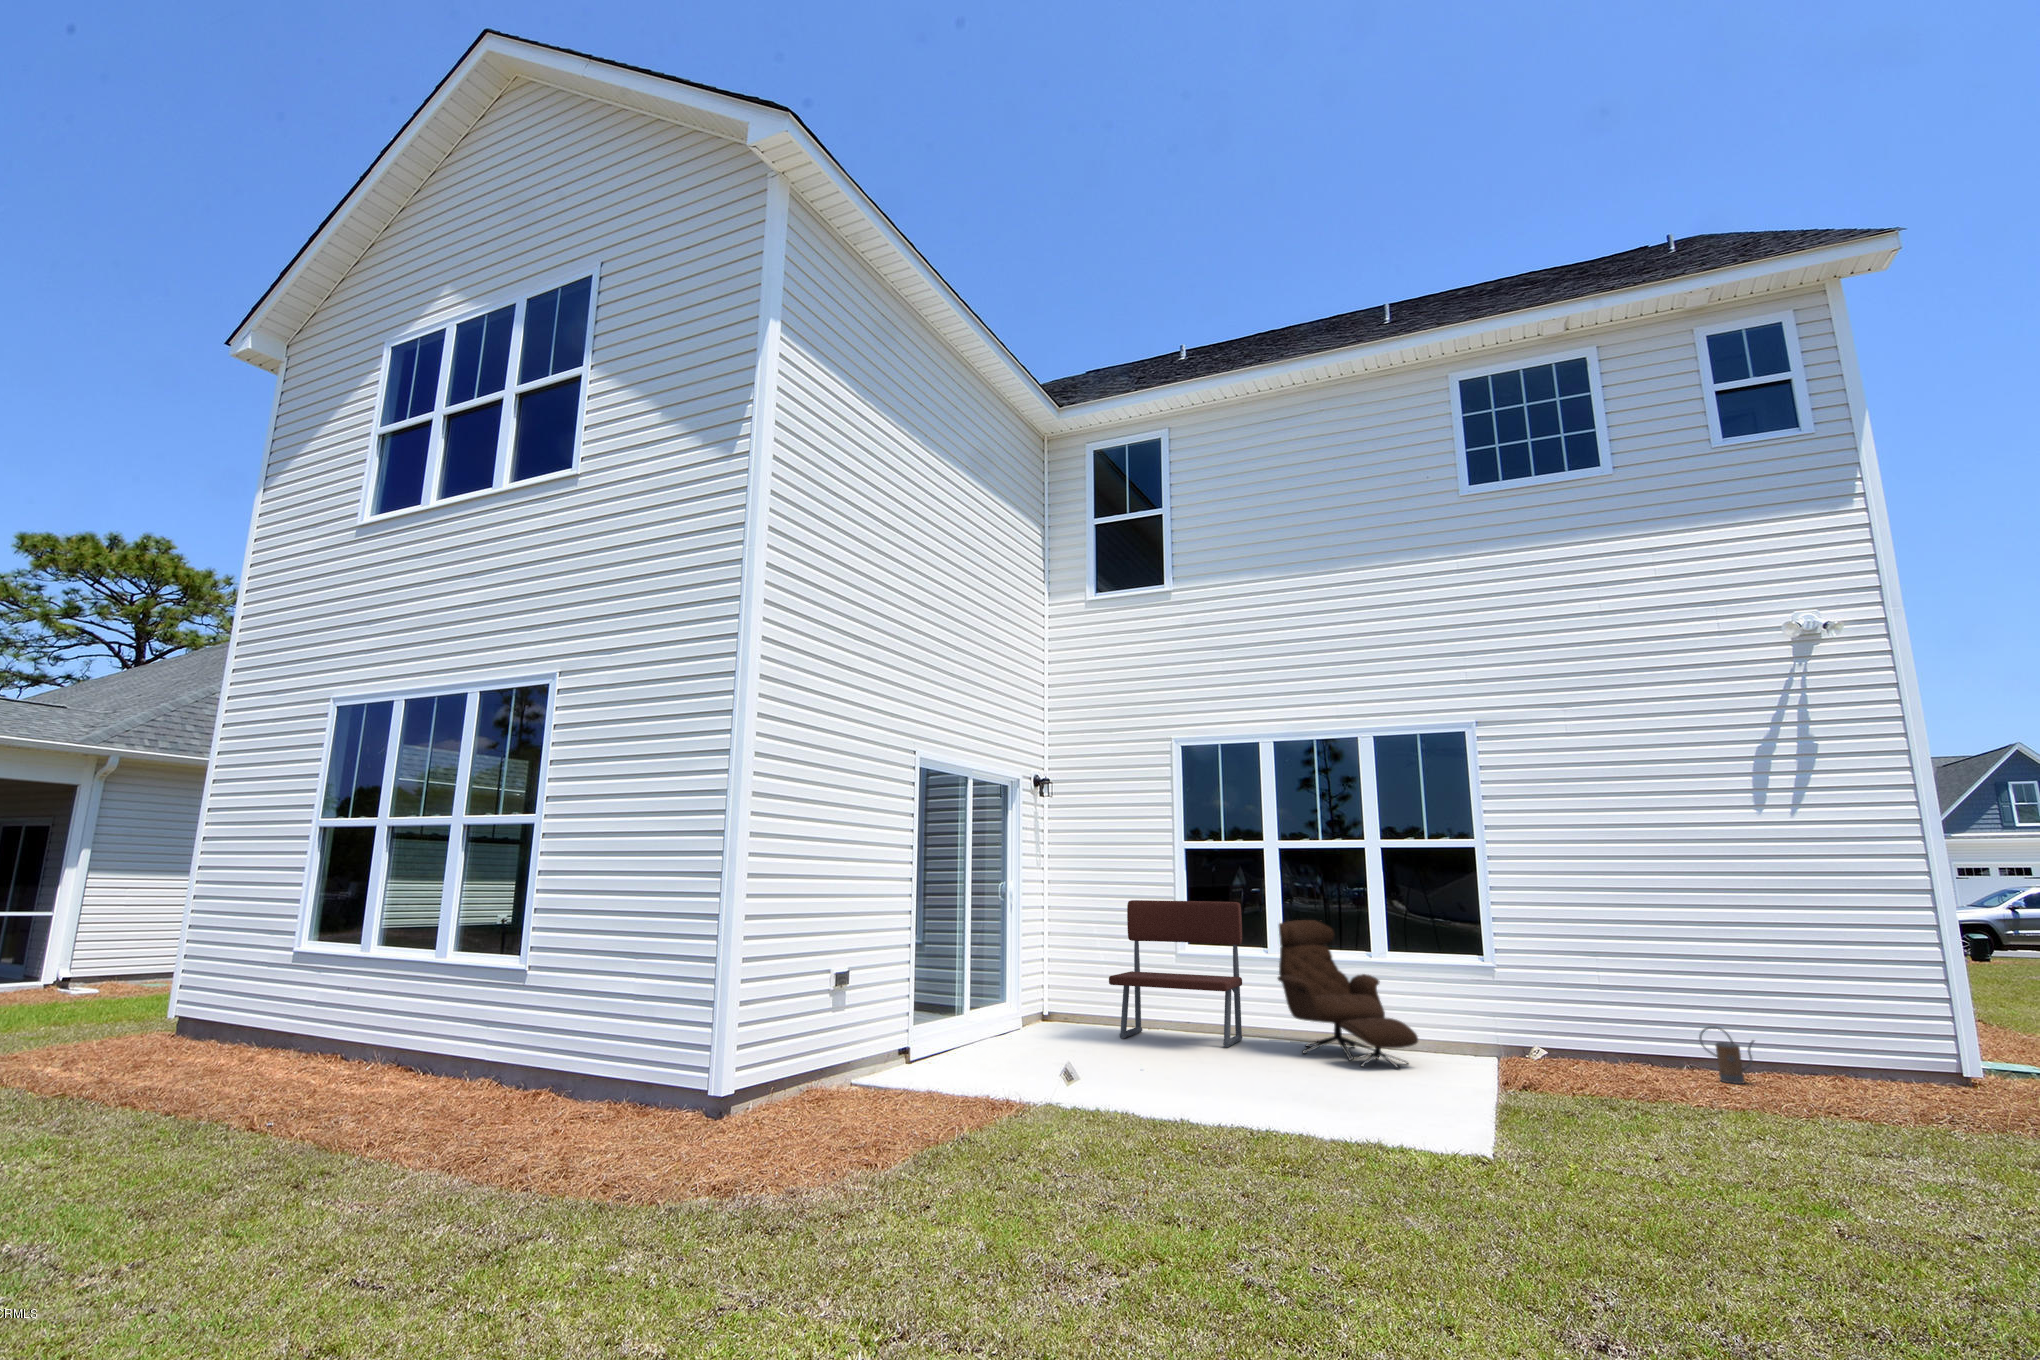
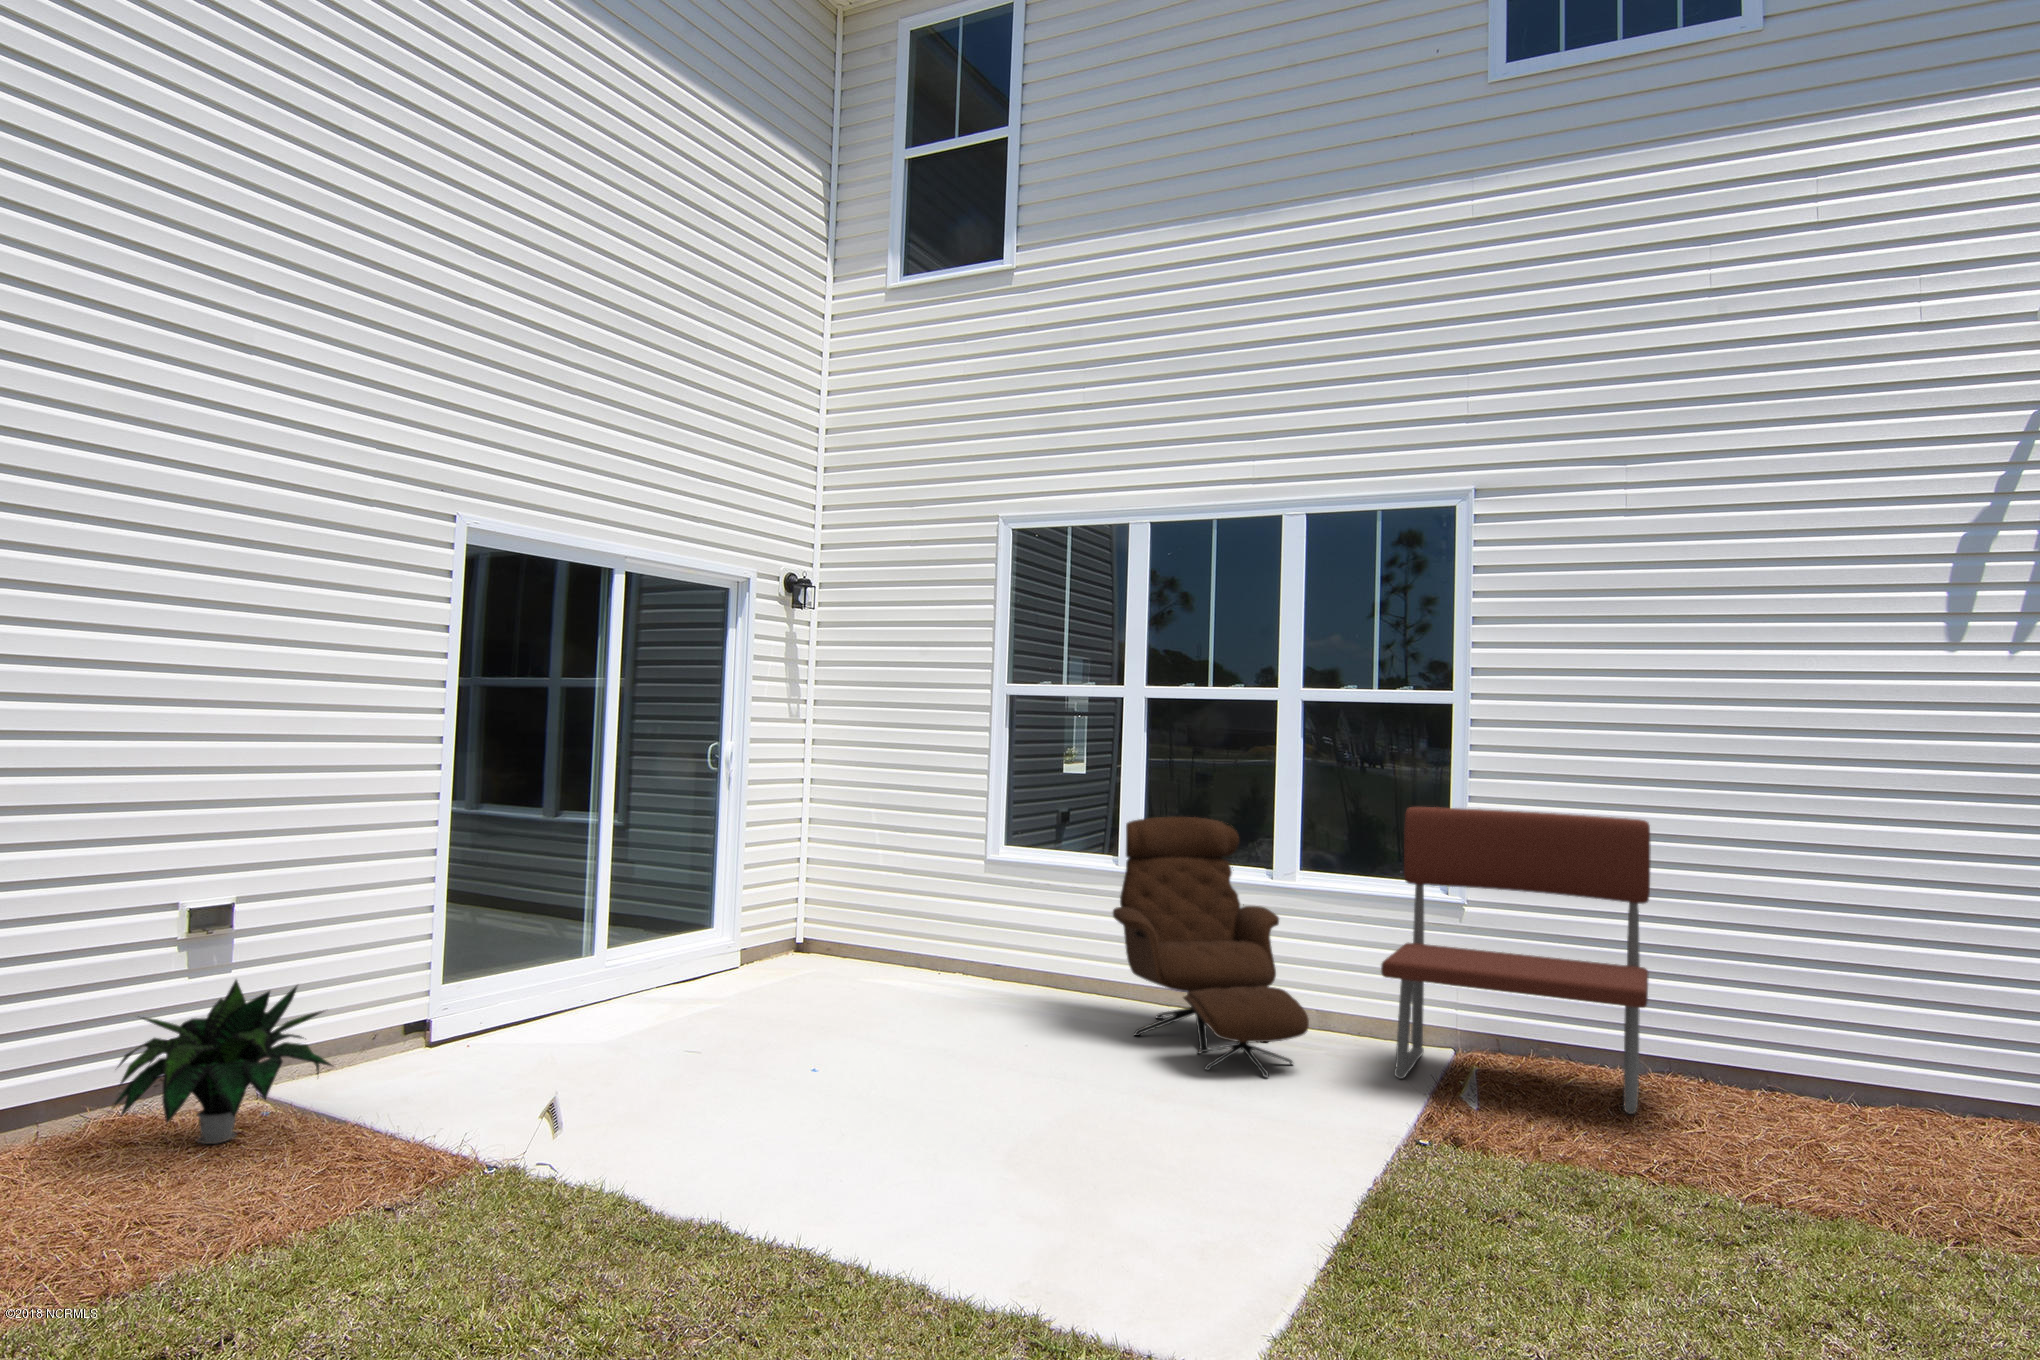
bench: present [1109,900,1243,1047] -> present [1381,807,1651,1114]
potted plant: none [820,1009,931,1100] -> present [109,980,332,1144]
watering can: present [1699,1026,1754,1084] -> none [1786,1026,1884,1127]

